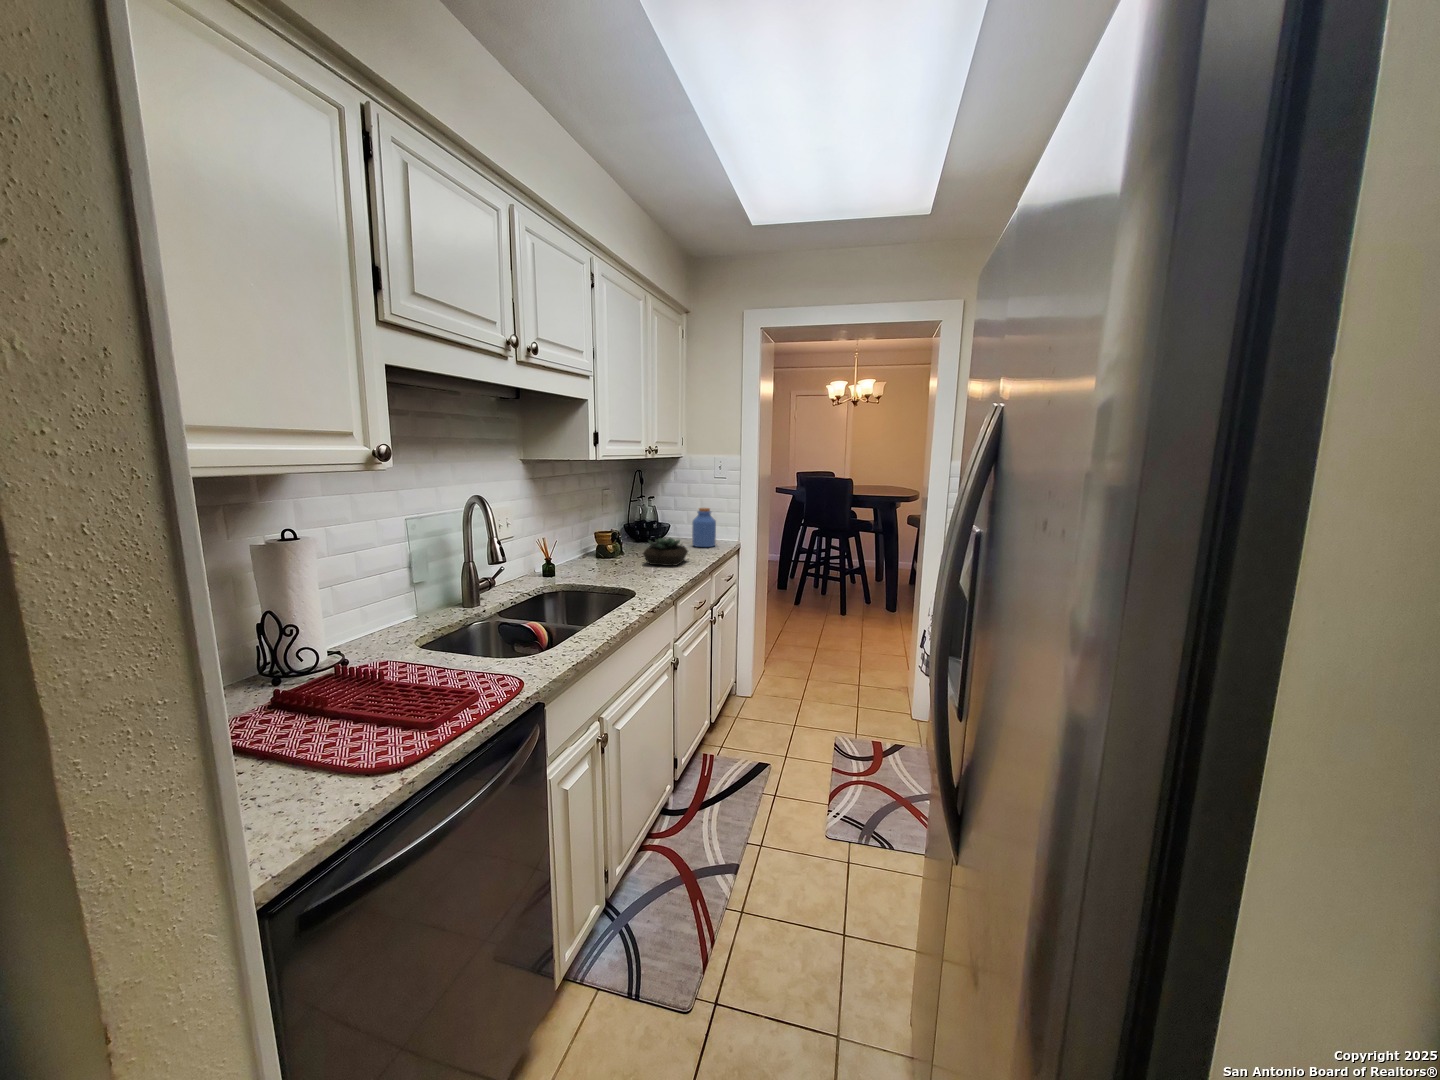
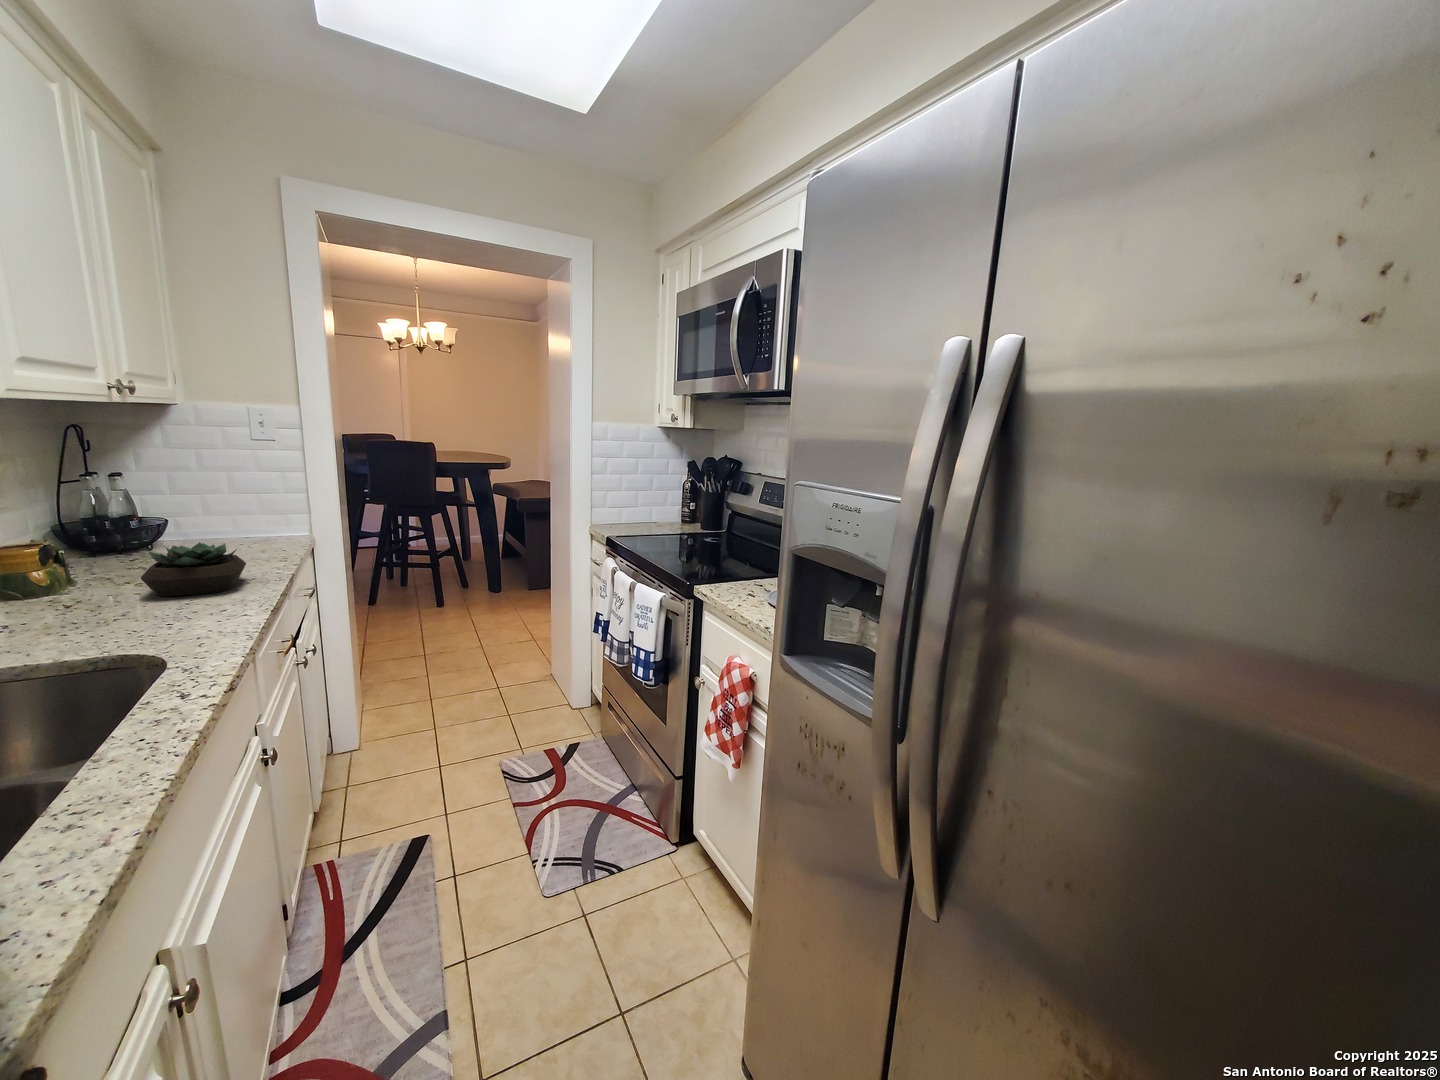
jar: present [692,508,716,547] -> none [226,487,279,552]

